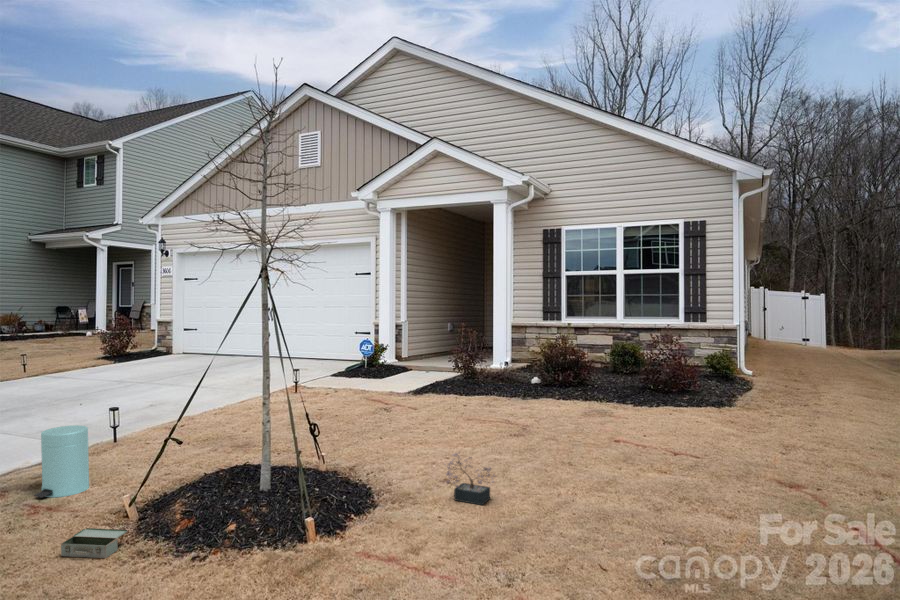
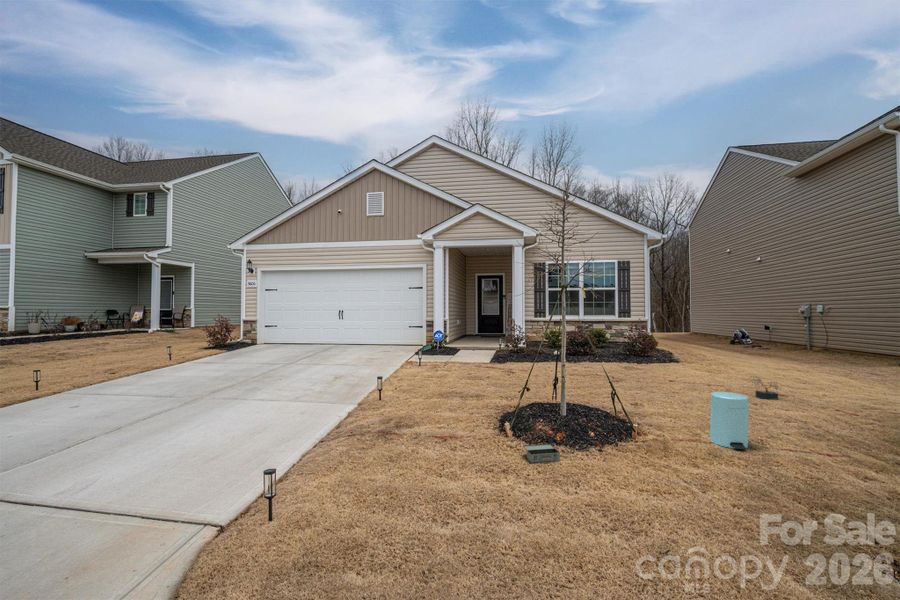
trash can: present [34,425,89,498] -> present [710,392,749,449]
decorative plant: present [446,453,495,505] -> present [750,376,778,399]

